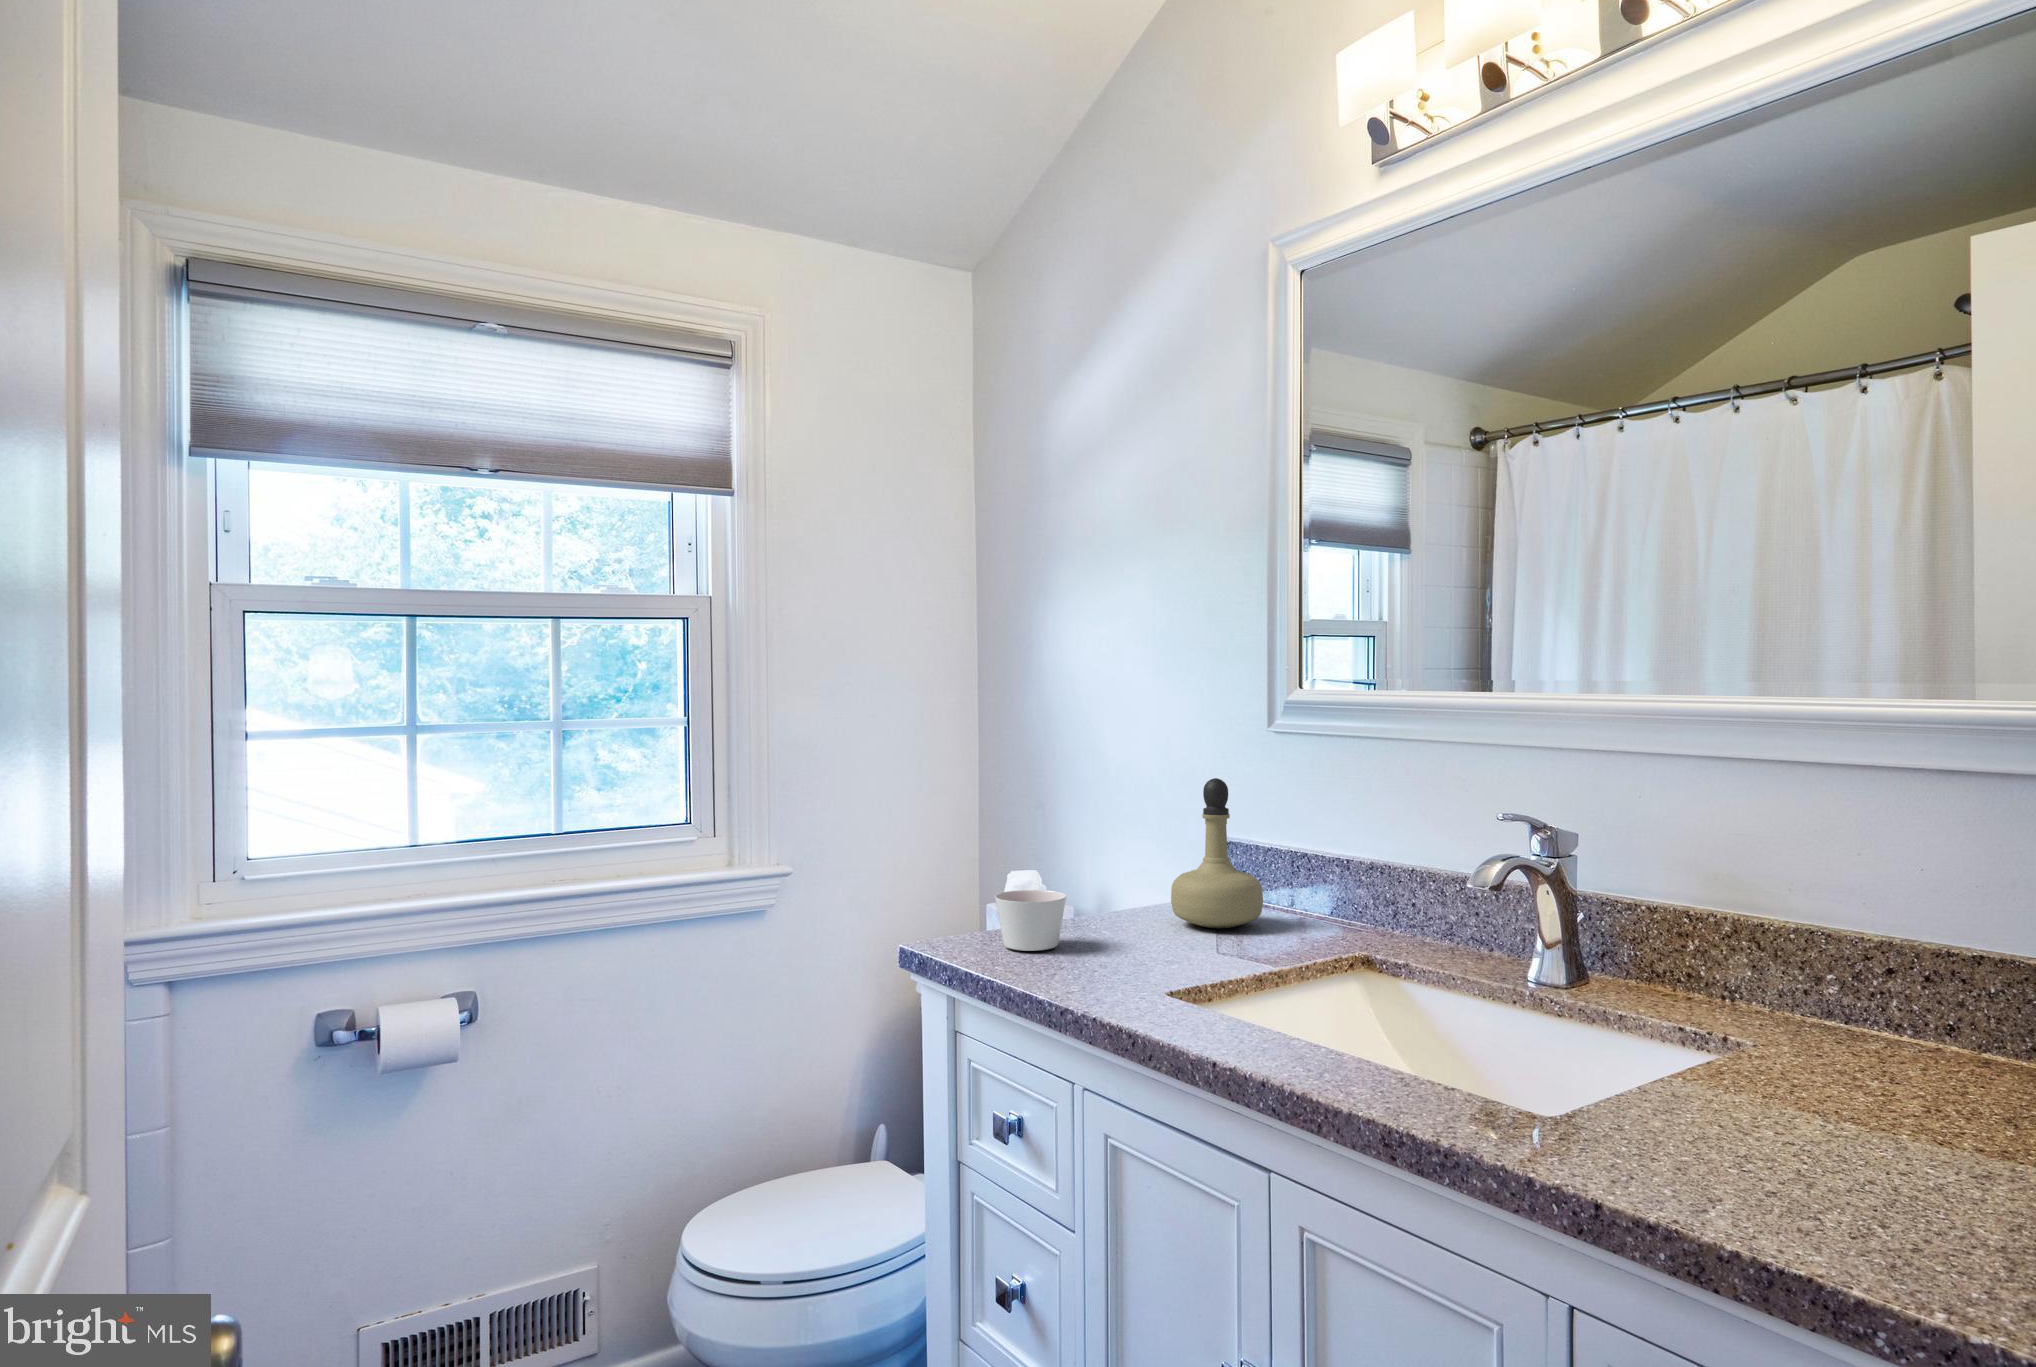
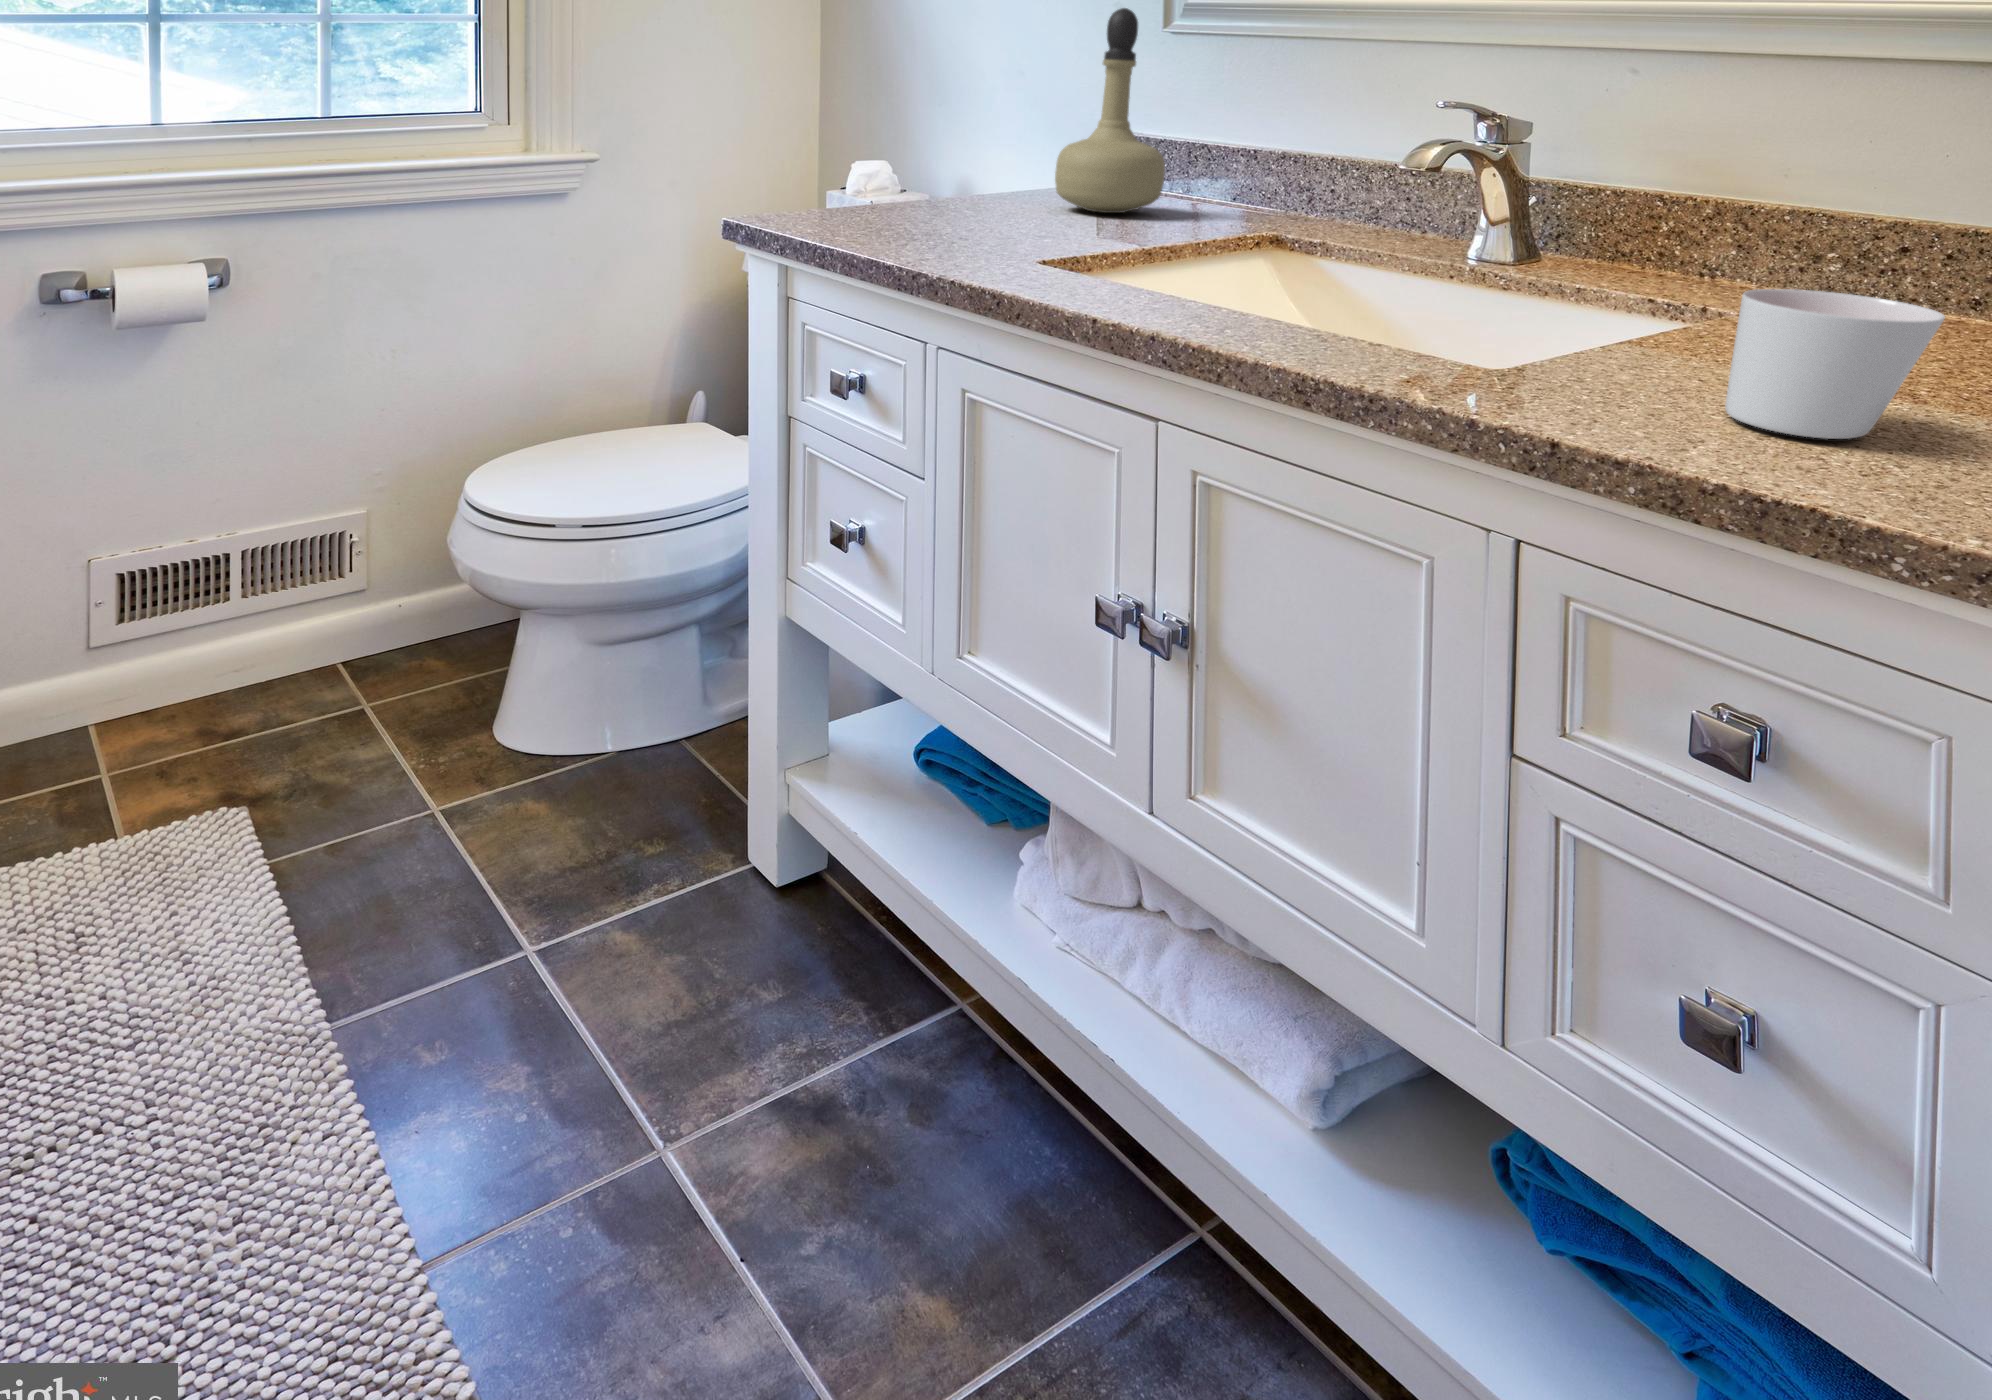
candle: present [995,890,1066,951] -> present [1725,289,1945,439]

